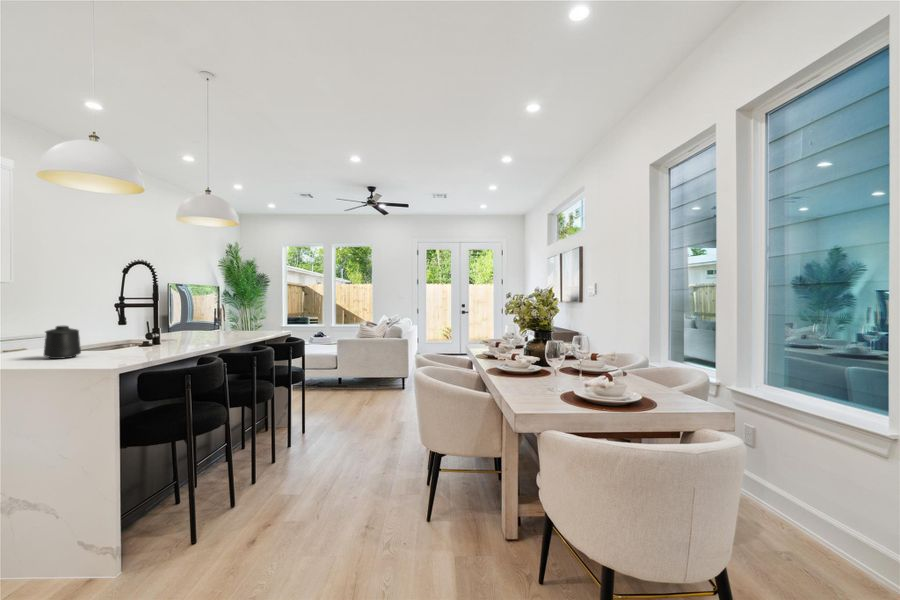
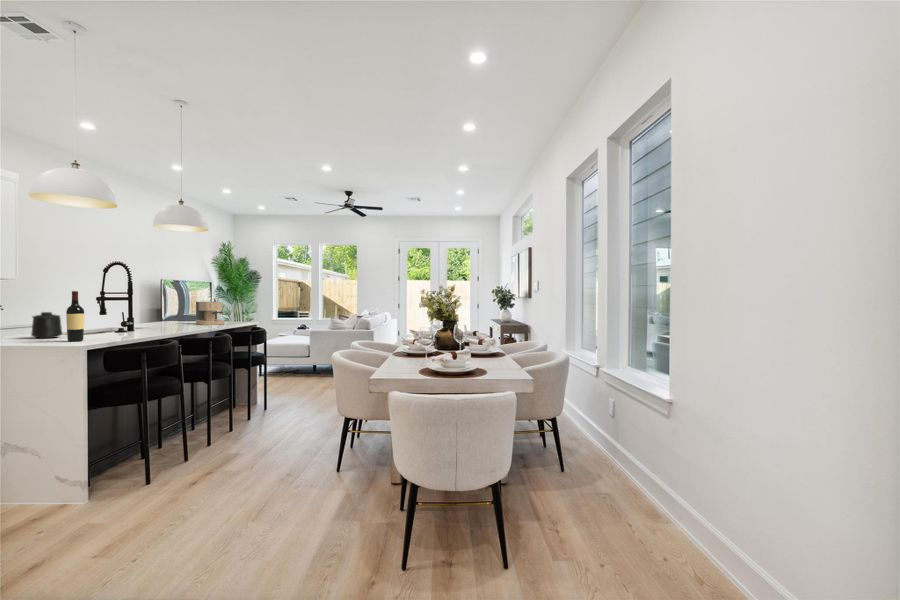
wine bottle: none [92,300,114,363] -> present [66,291,84,341]
coffee maker: none [221,308,255,337] -> present [196,300,225,325]

